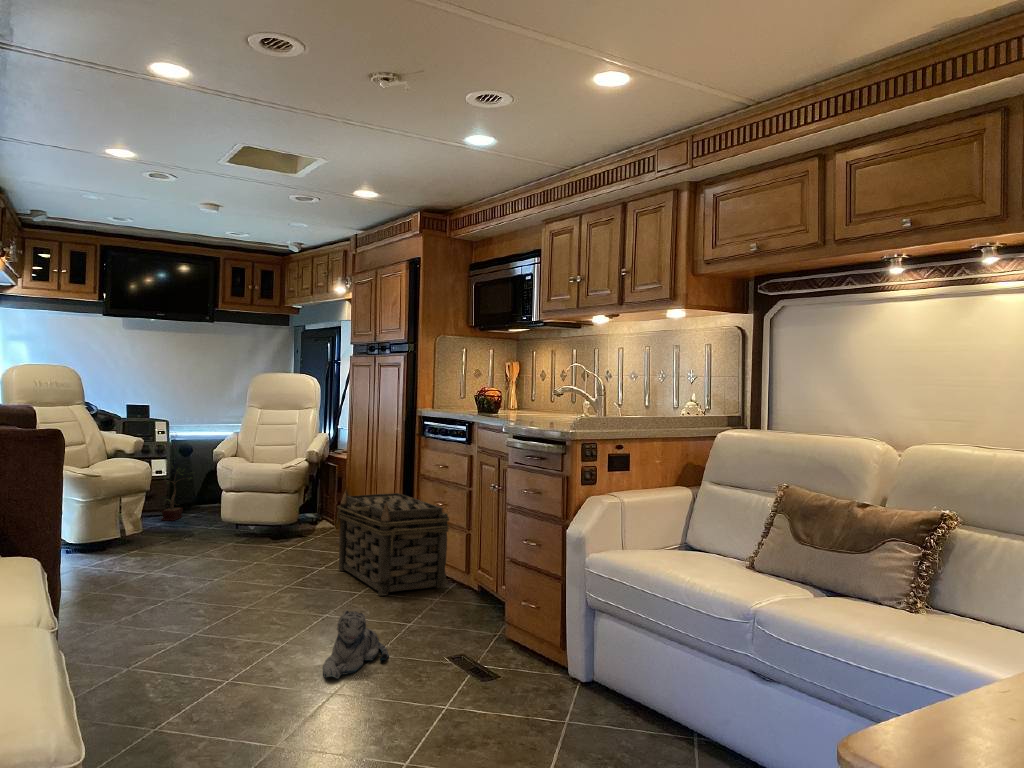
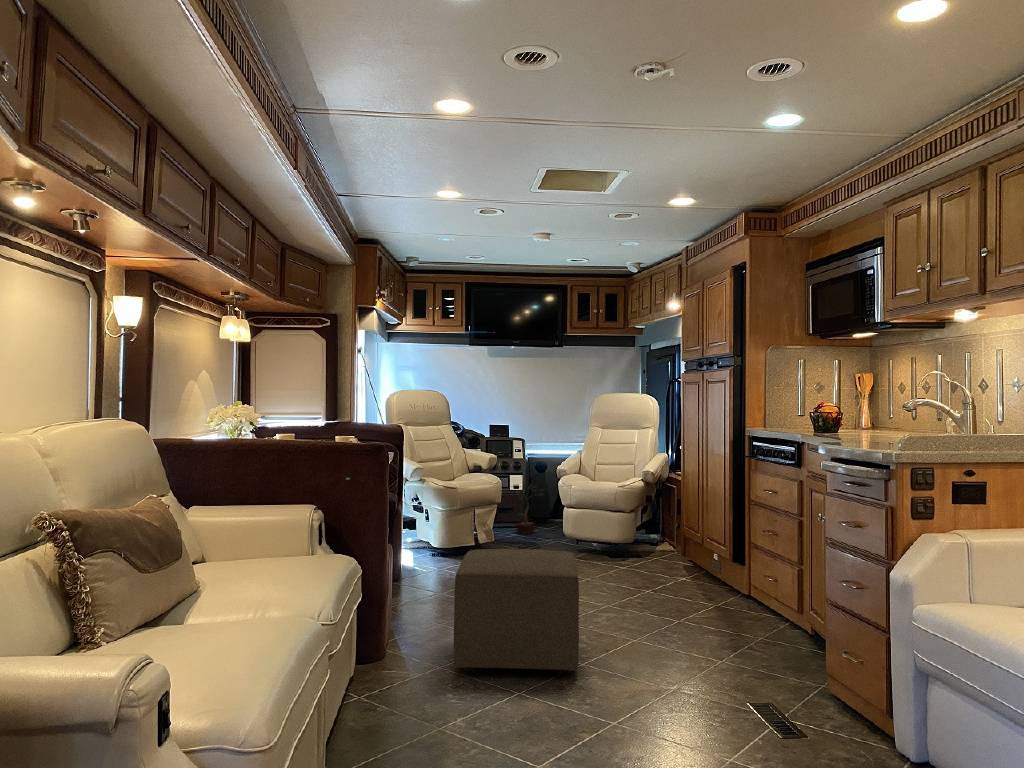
basket: present [337,490,449,596] -> none [661,510,779,628]
ottoman: none [143,535,282,671] -> present [454,549,579,676]
plush toy: present [323,611,389,679] -> none [613,637,689,709]

